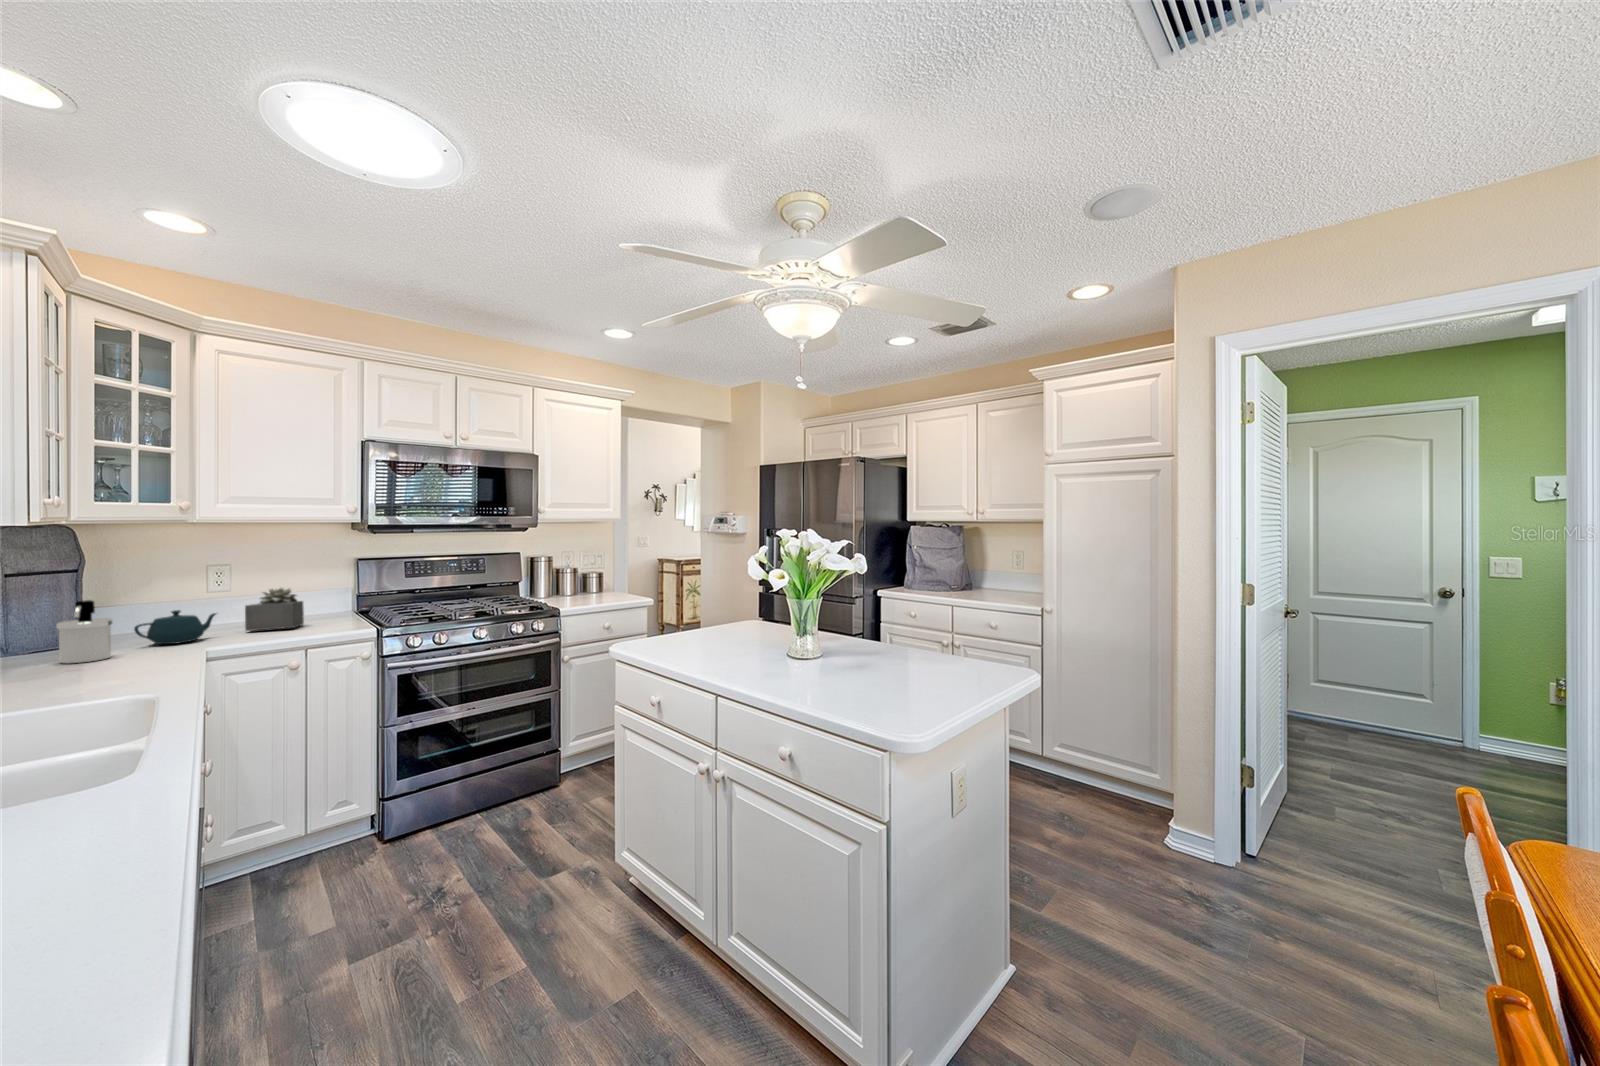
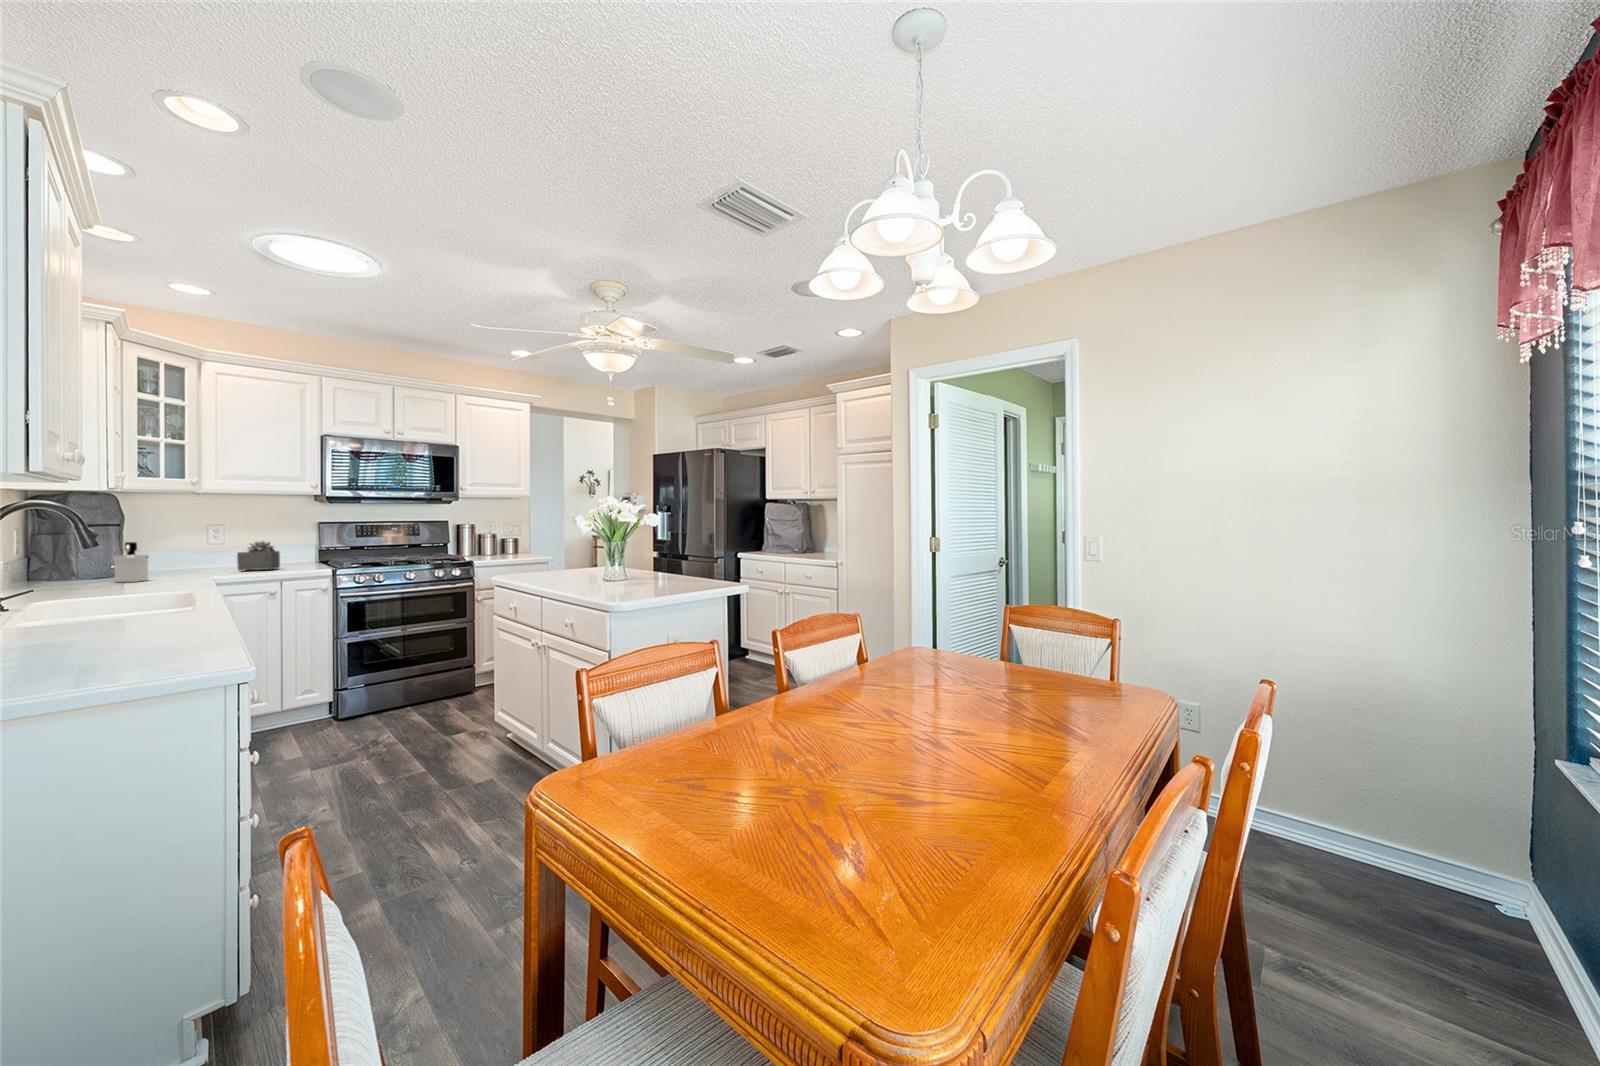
teapot: present [134,610,216,644] -> none [161,553,219,576]

